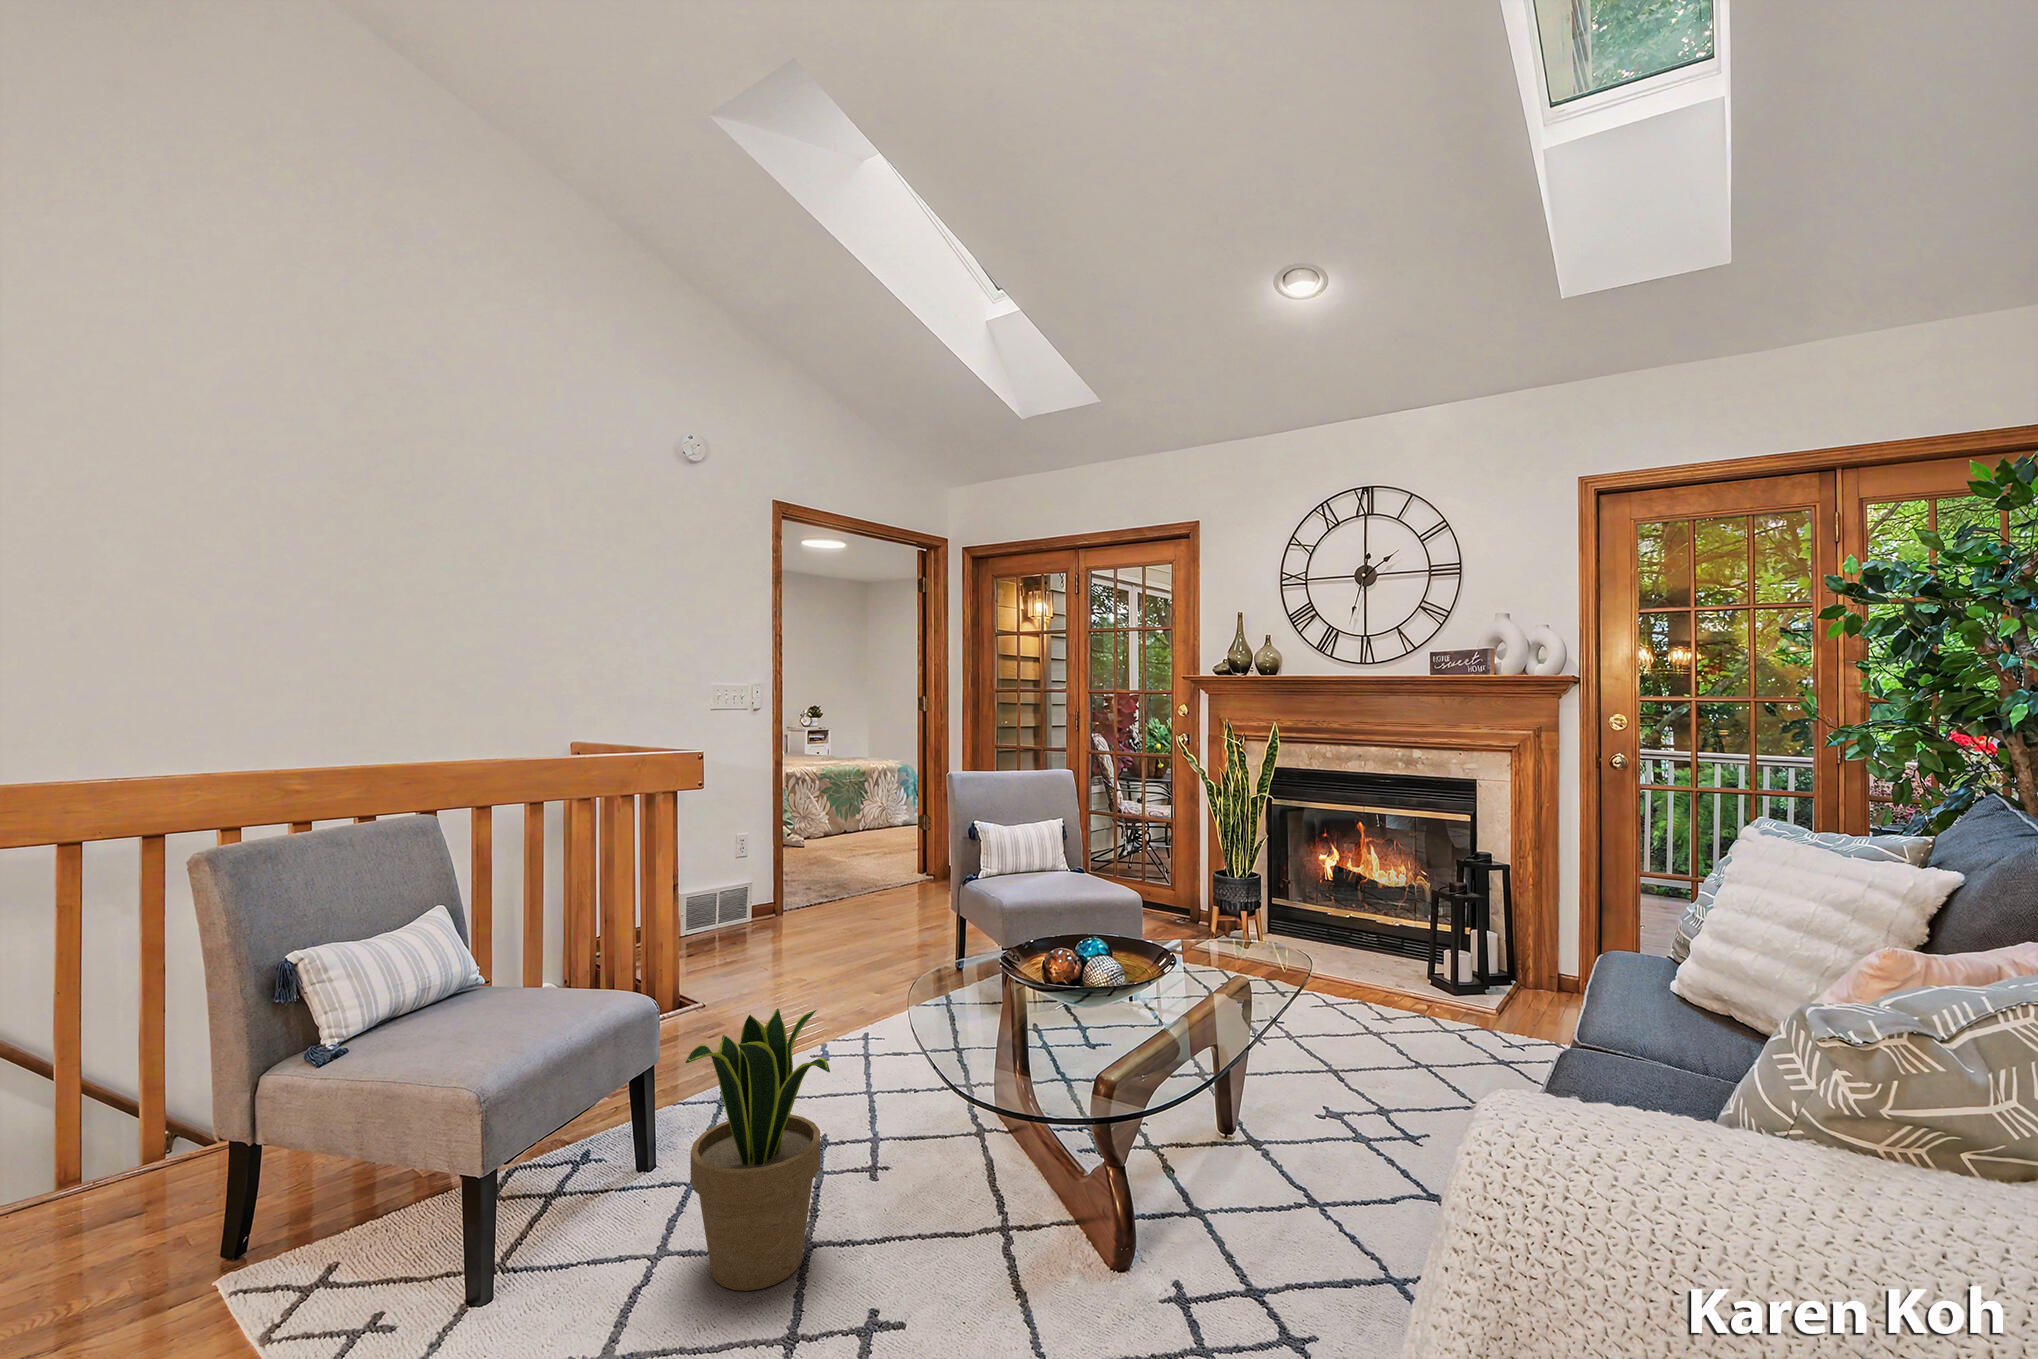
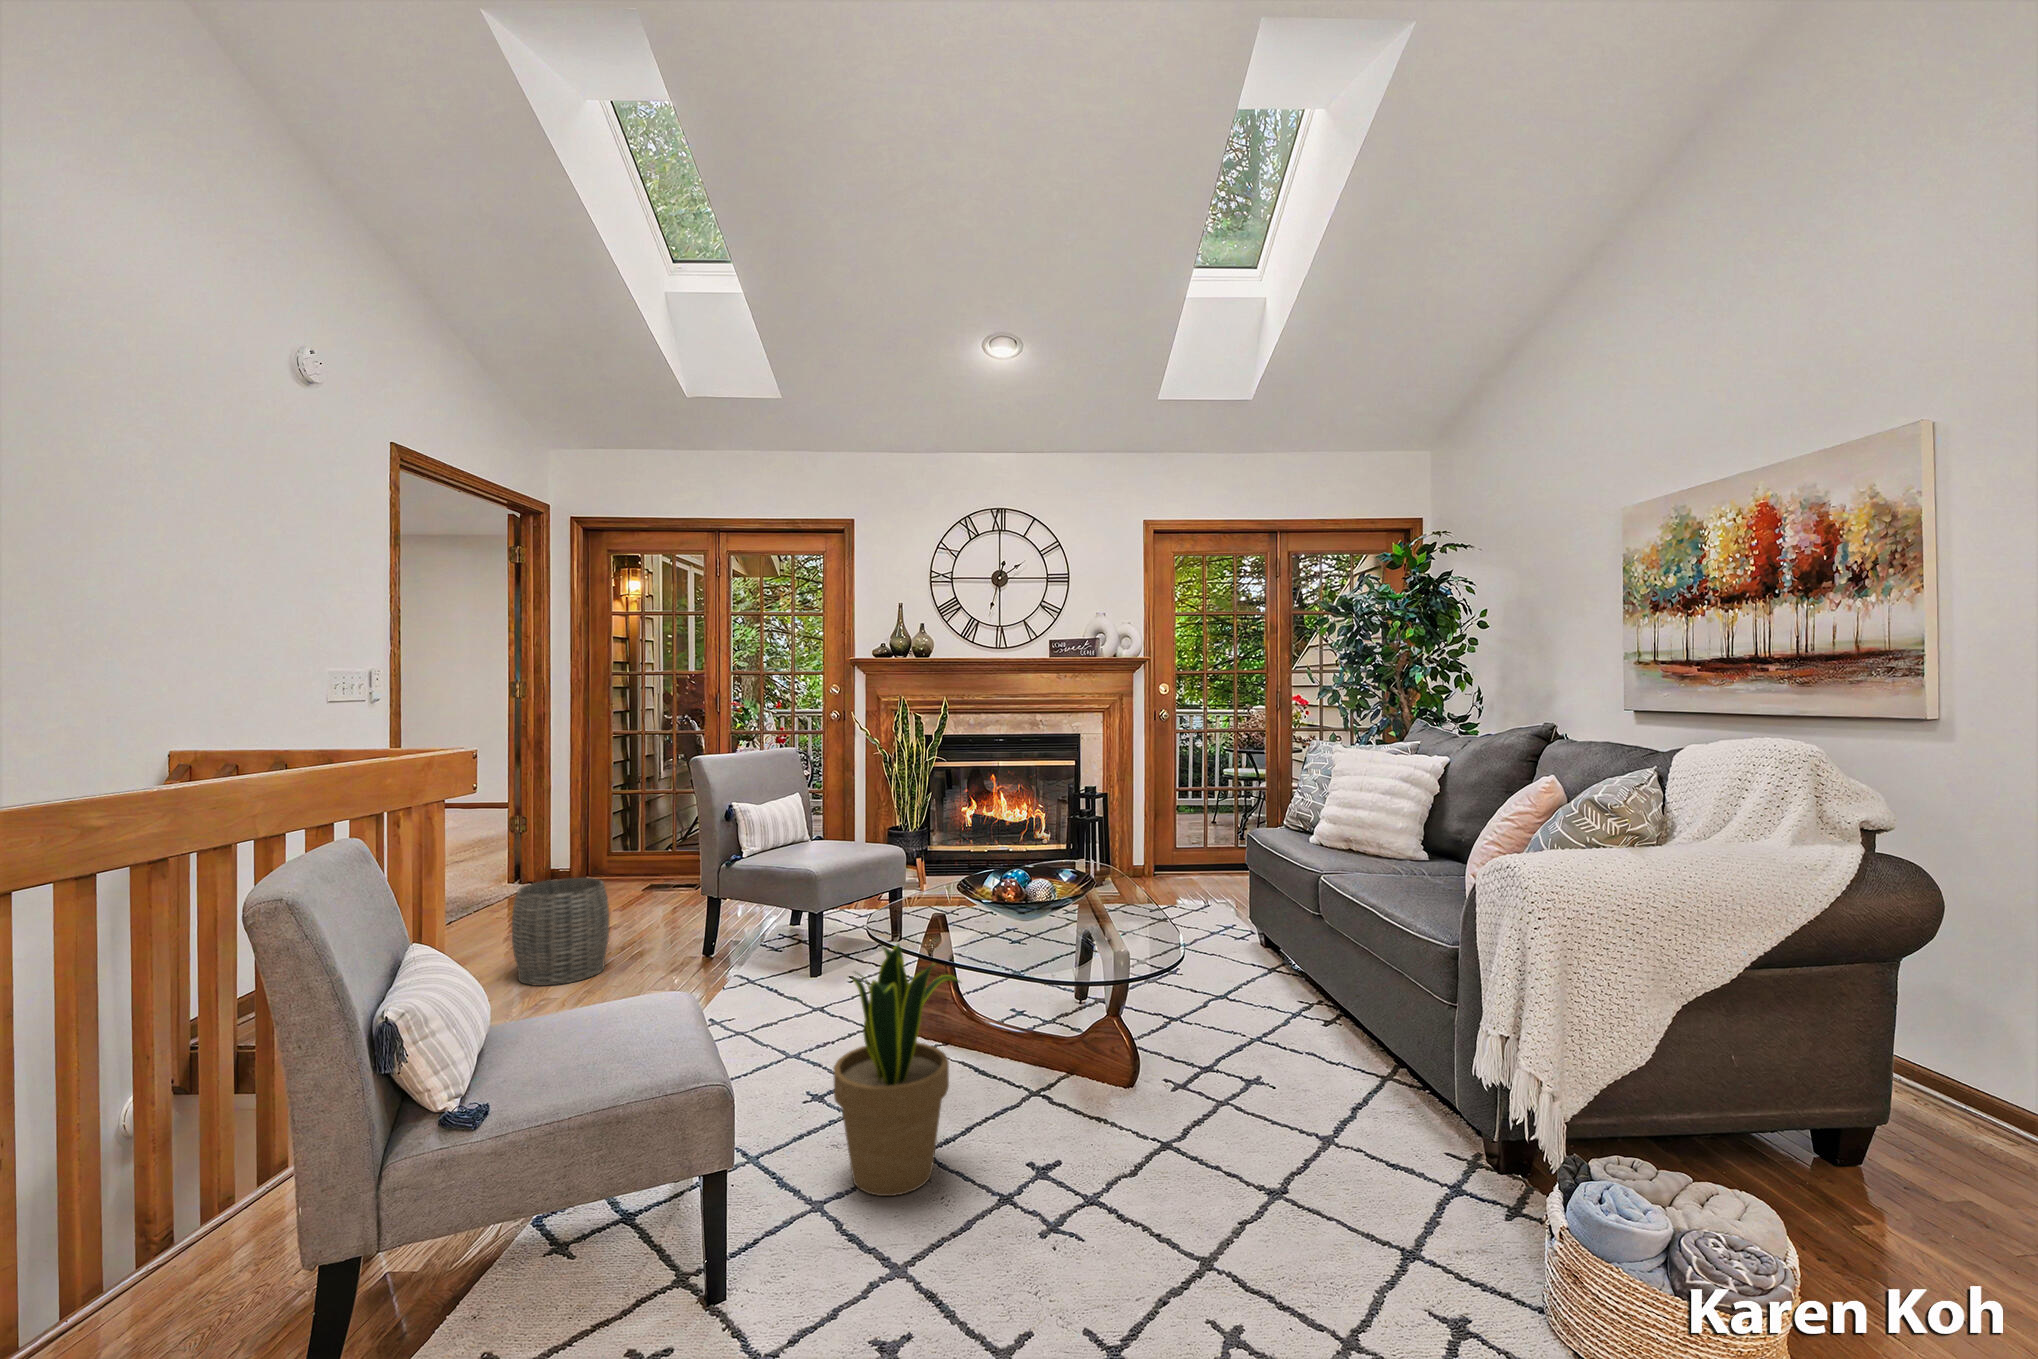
woven basket: none [797,883,877,979] -> present [512,878,609,986]

